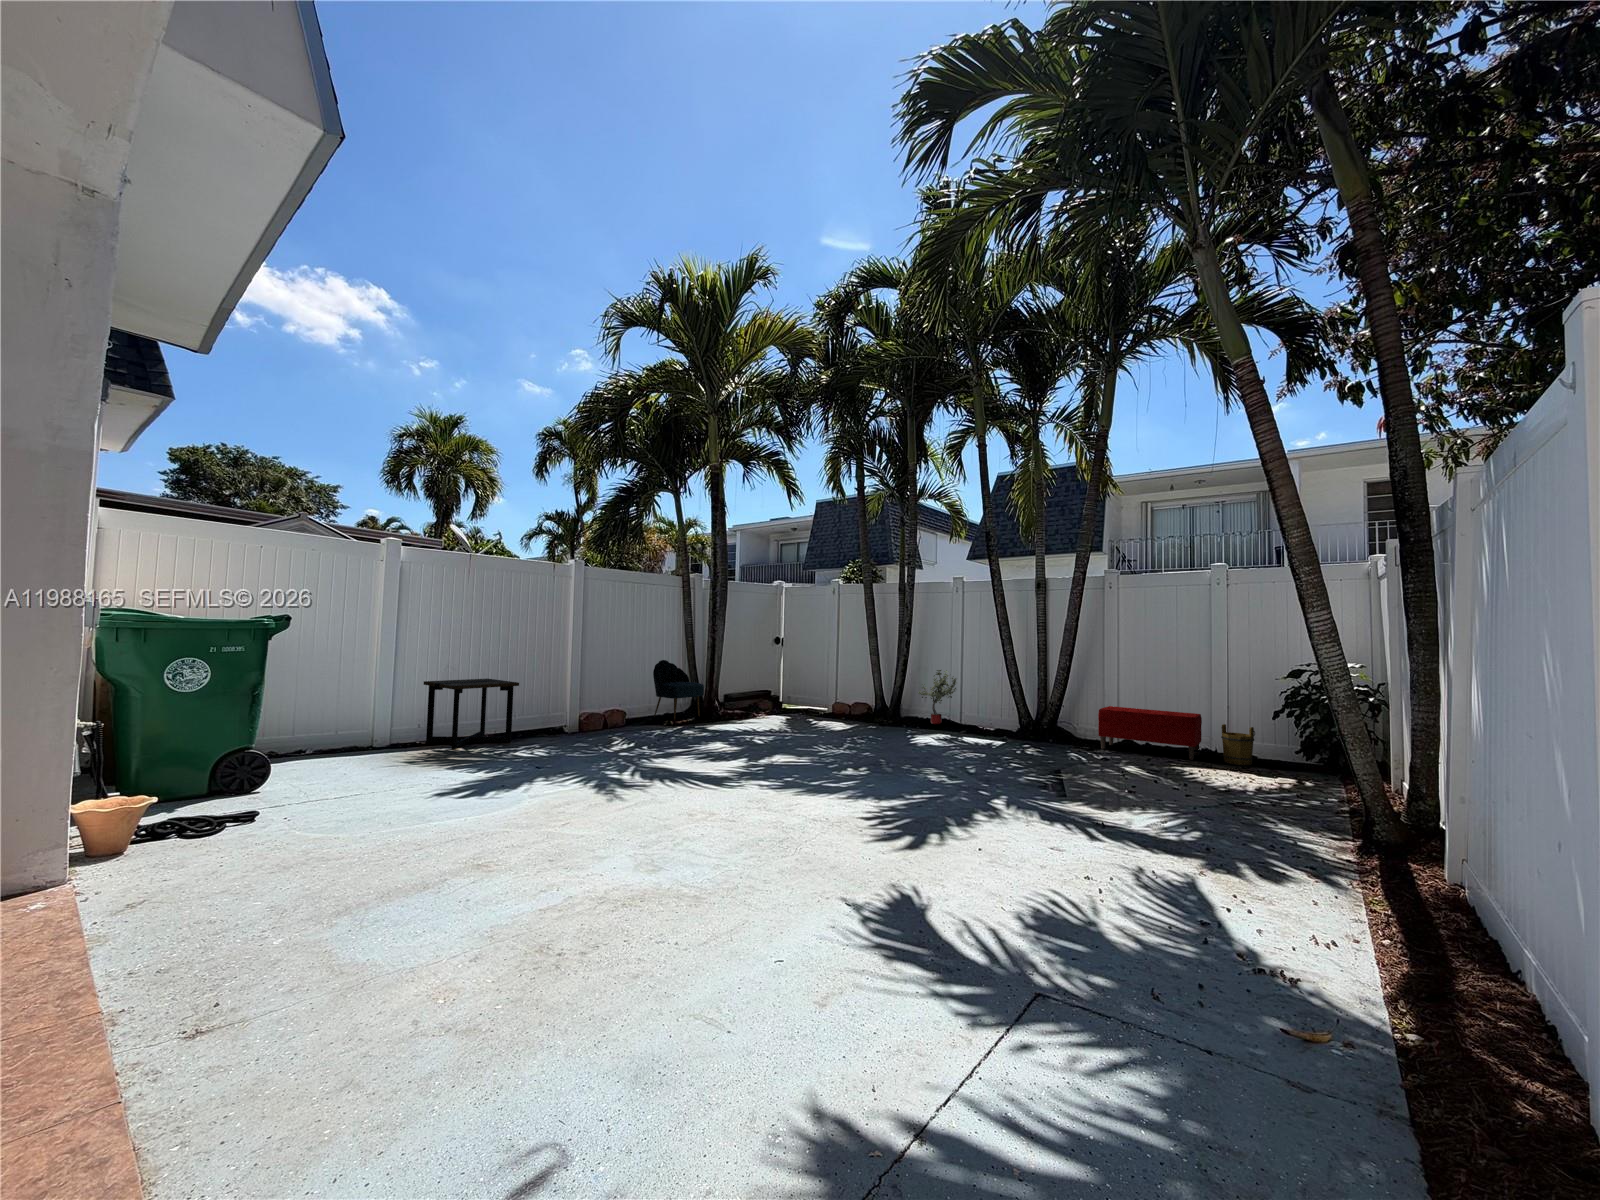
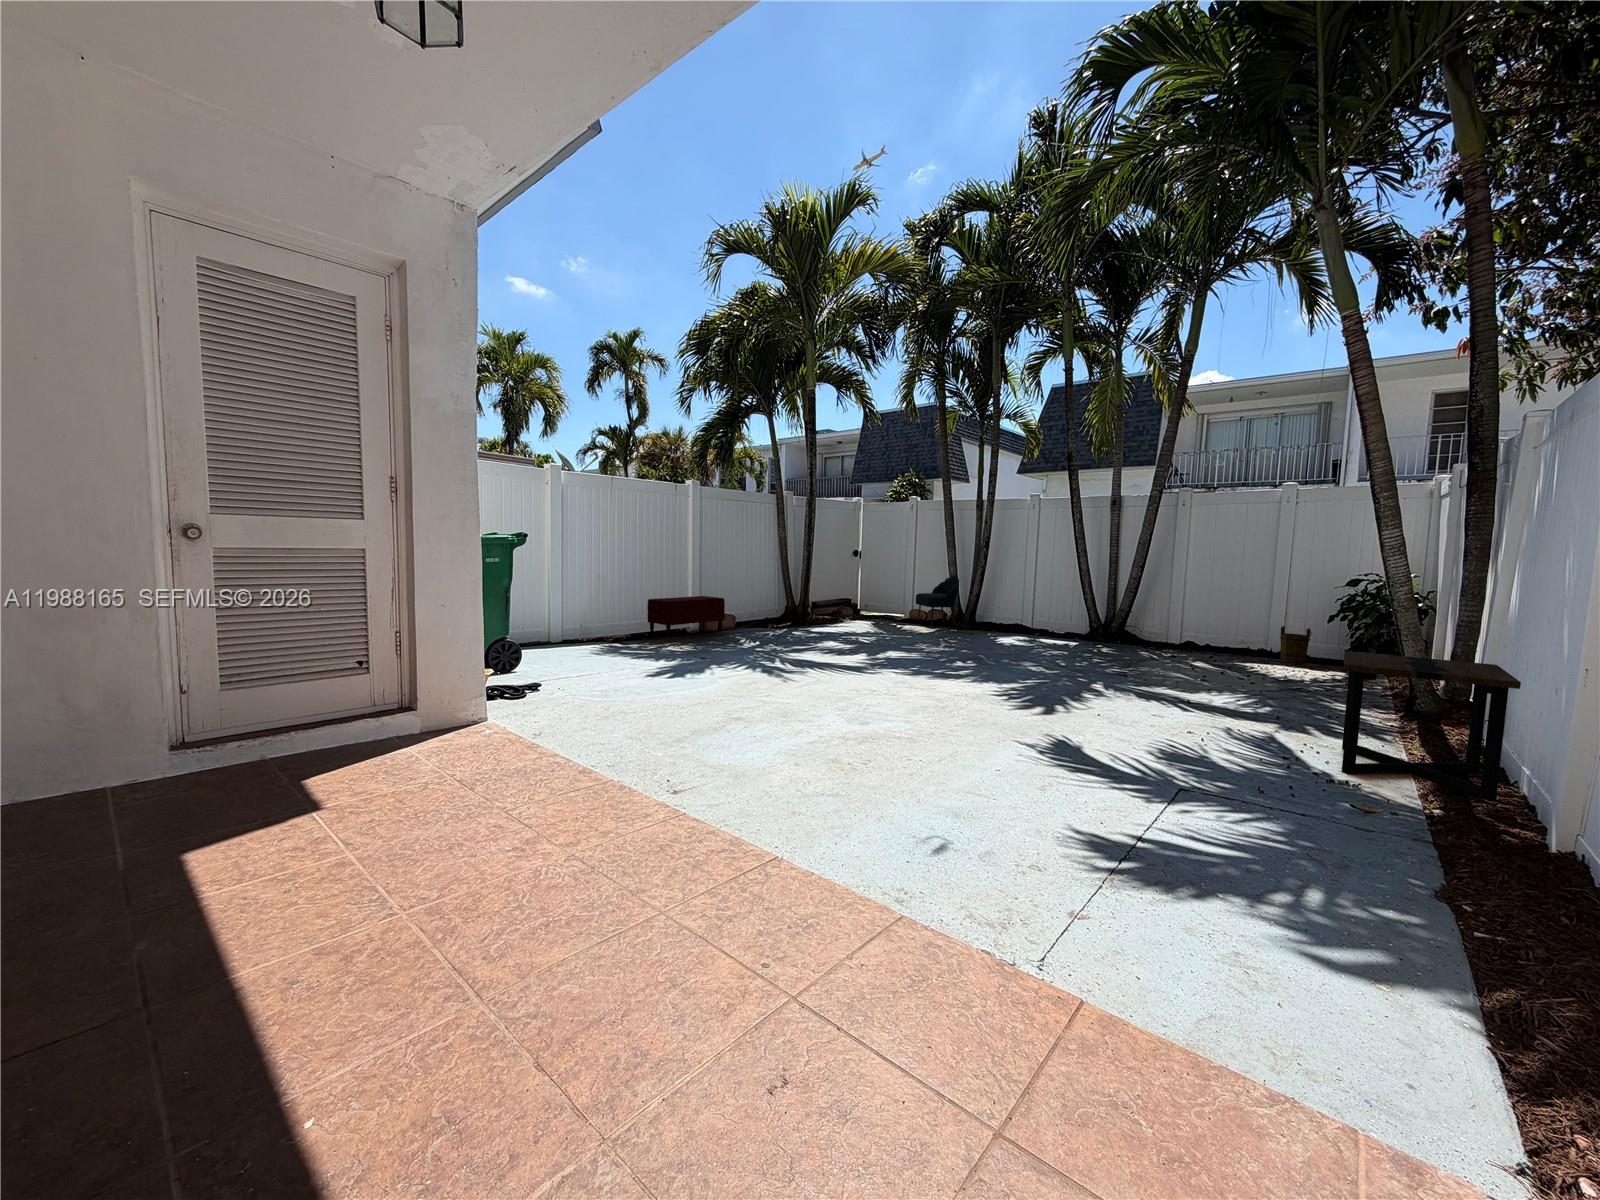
chair: present [653,660,704,720] -> present [916,575,959,626]
potted tree: present [918,670,956,725] -> none [991,579,1030,630]
side table: present [424,679,519,749] -> present [1342,651,1521,800]
bench: present [1098,706,1202,760] -> present [647,596,725,636]

